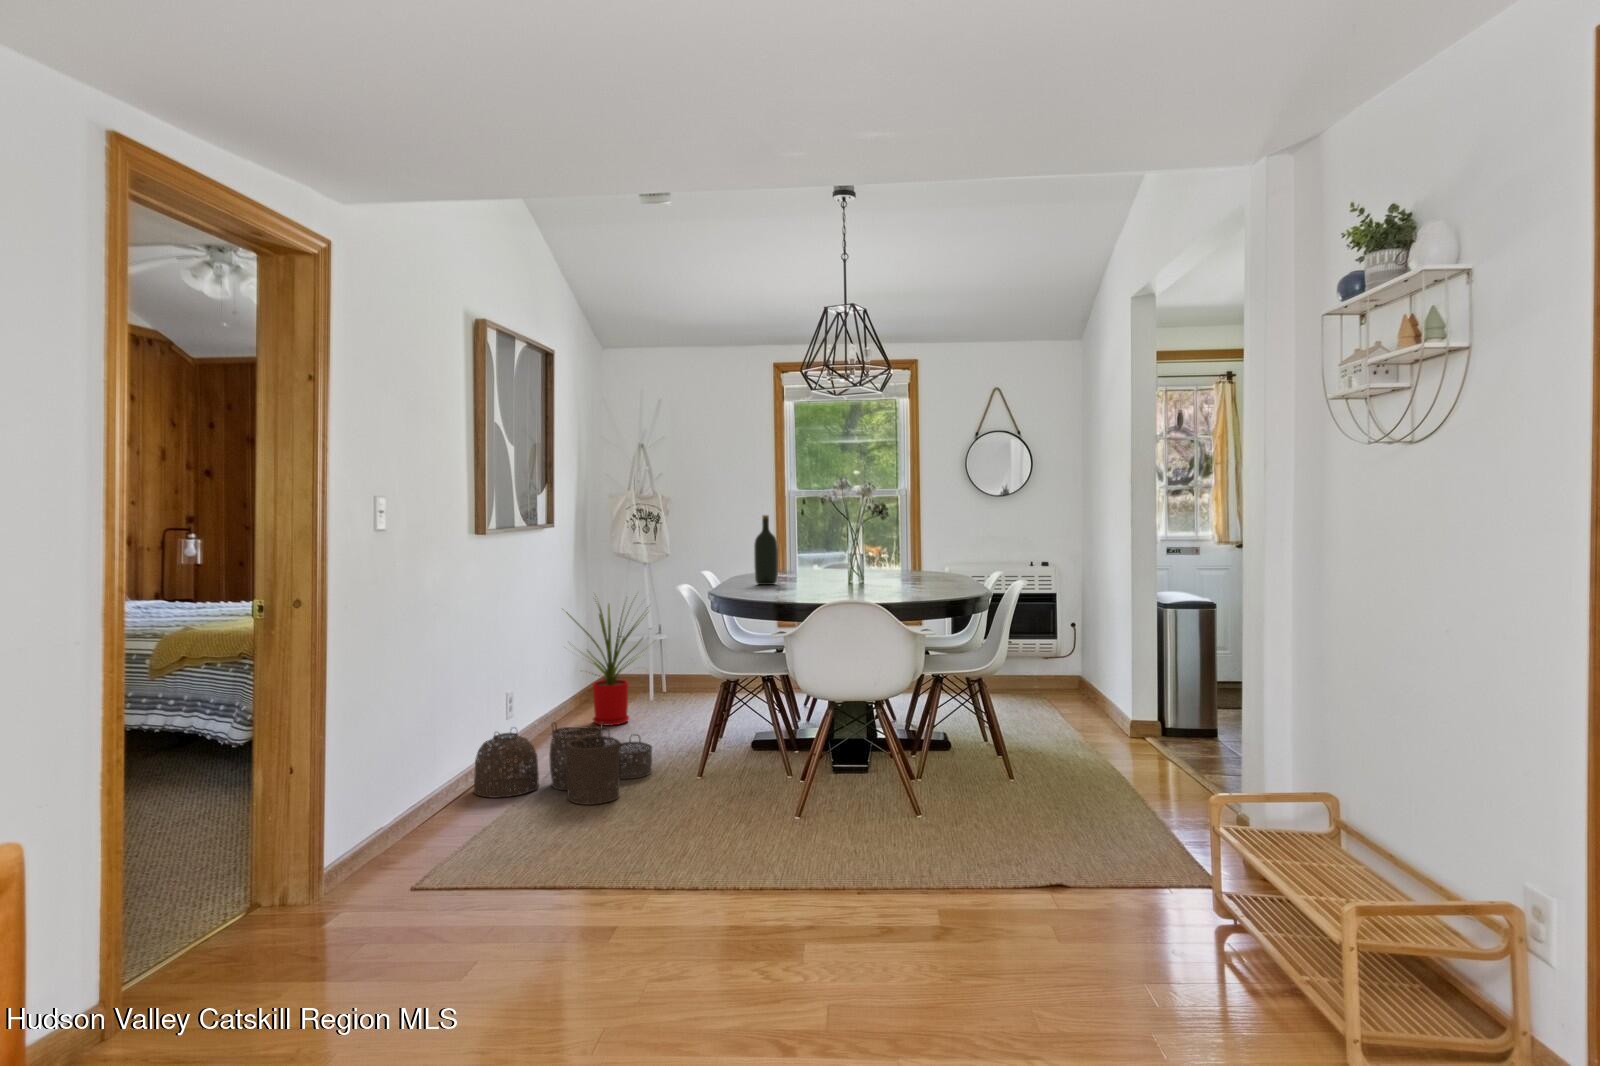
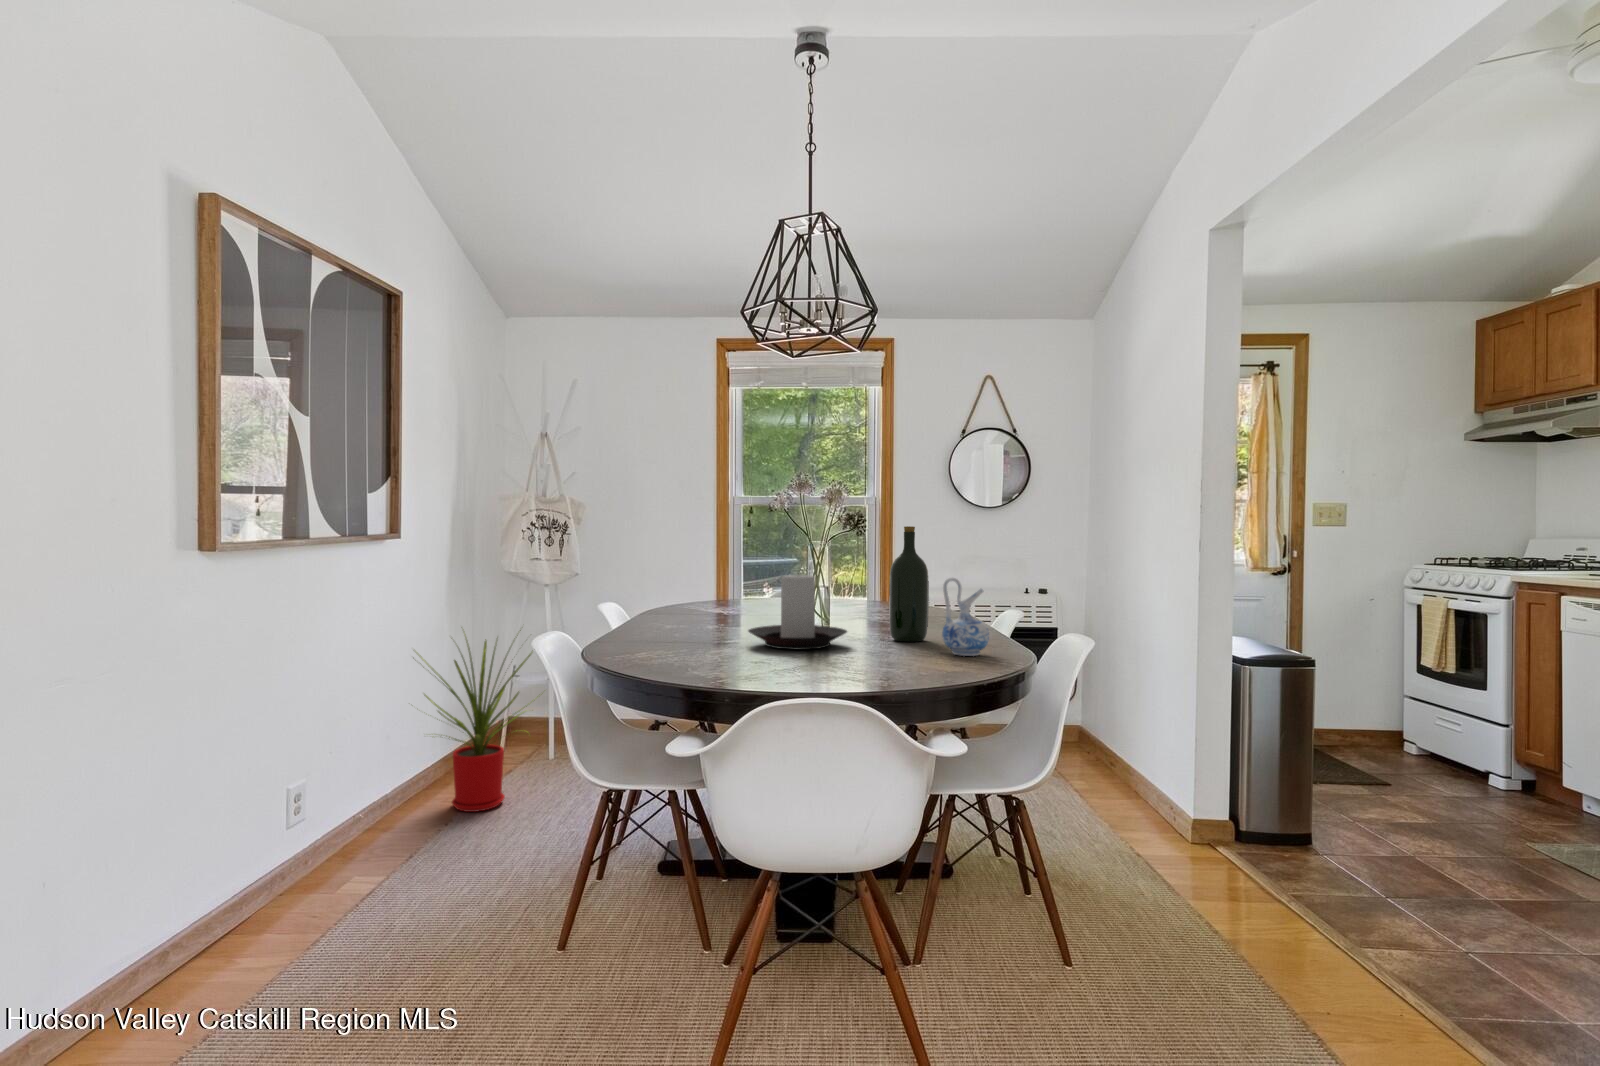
wine bottle: present [754,515,778,585] -> present [889,526,929,642]
candle holder: none [811,543,874,591] -> present [748,575,847,650]
ceramic pitcher: none [932,545,960,592] -> present [942,578,989,656]
woven basket: present [473,722,652,805] -> none [166,855,496,1026]

